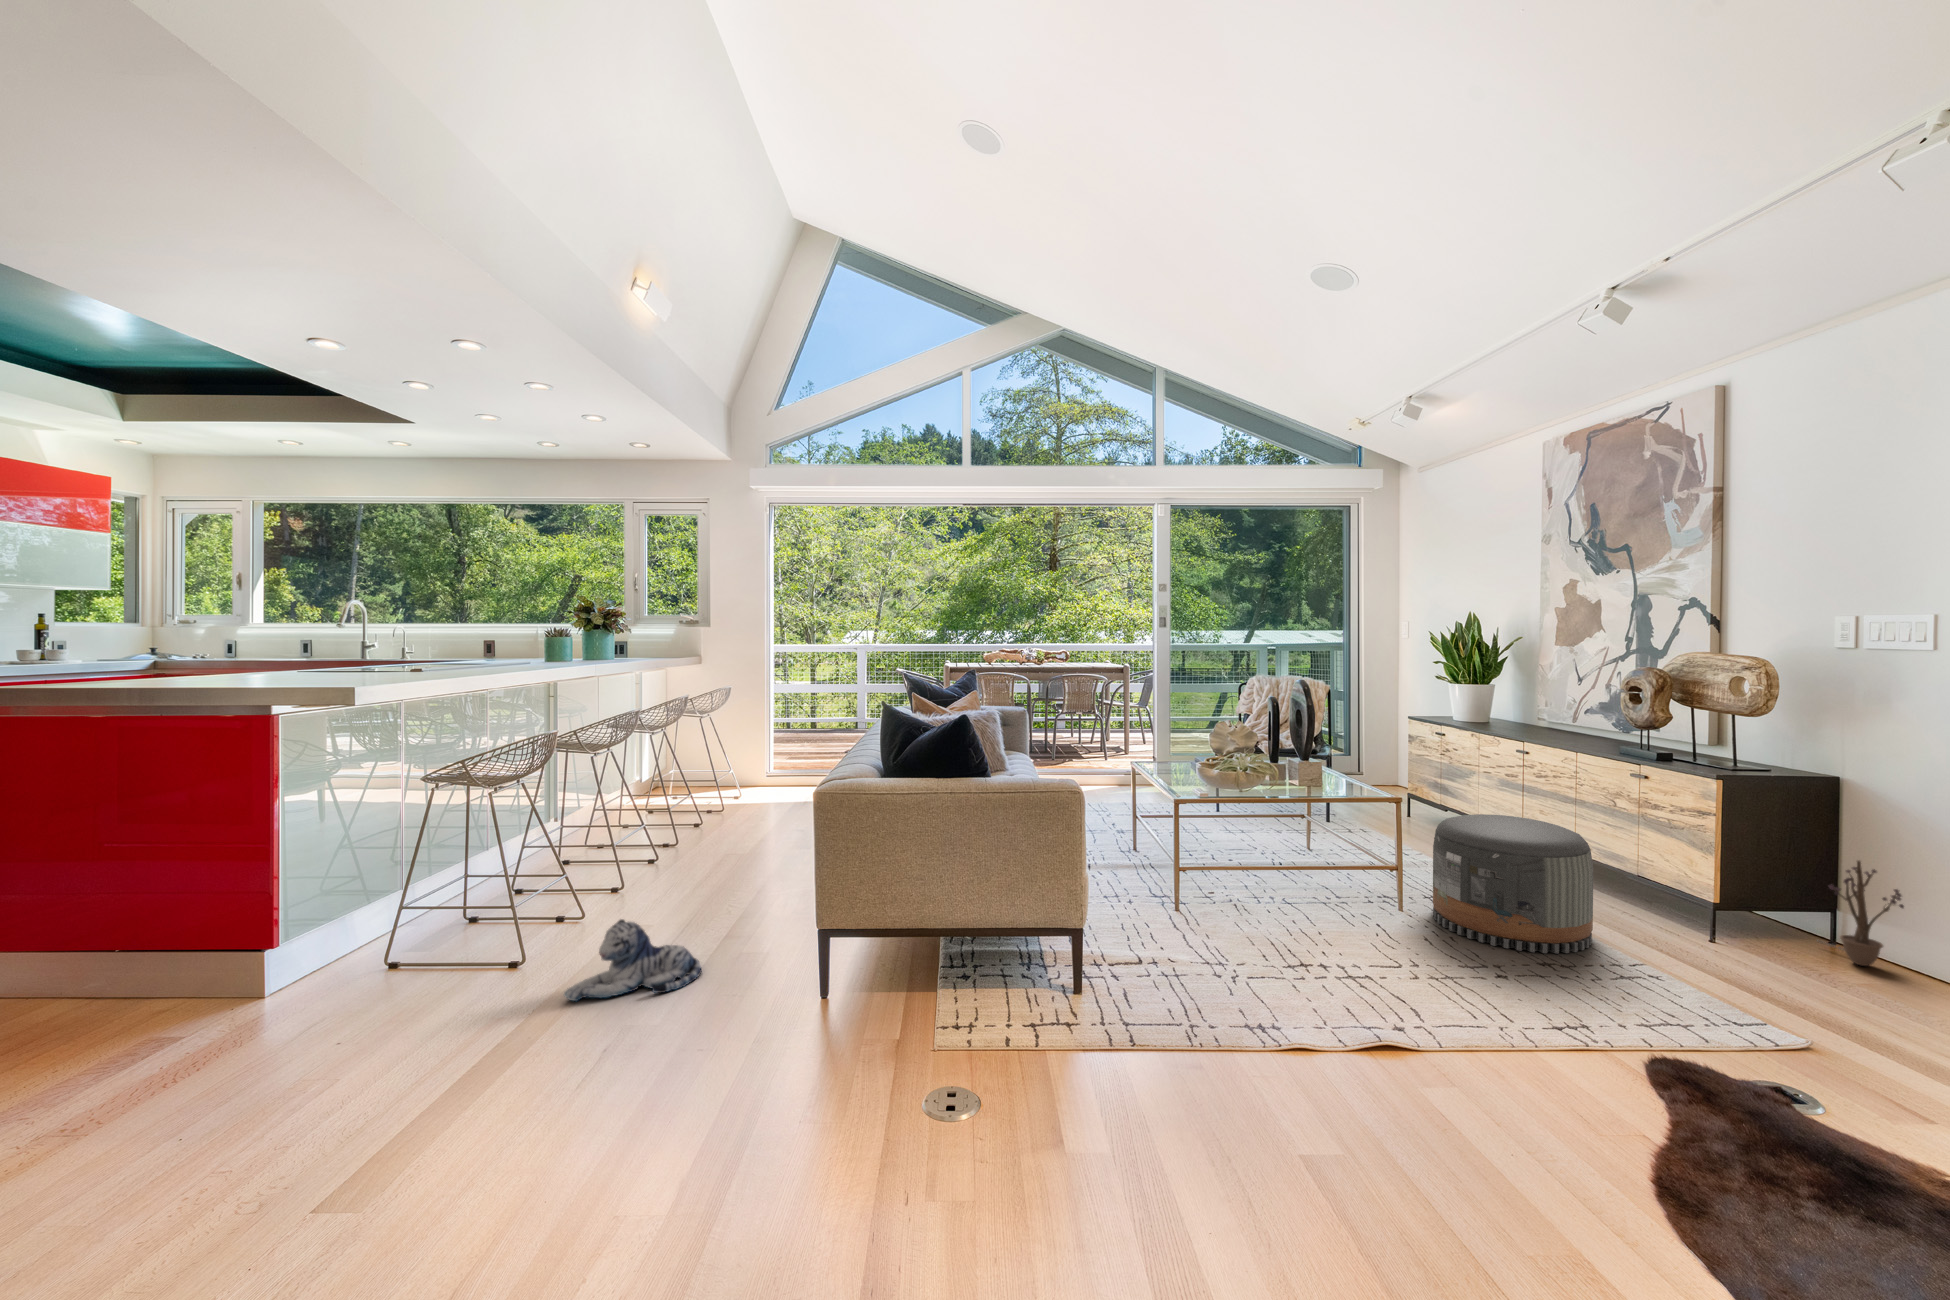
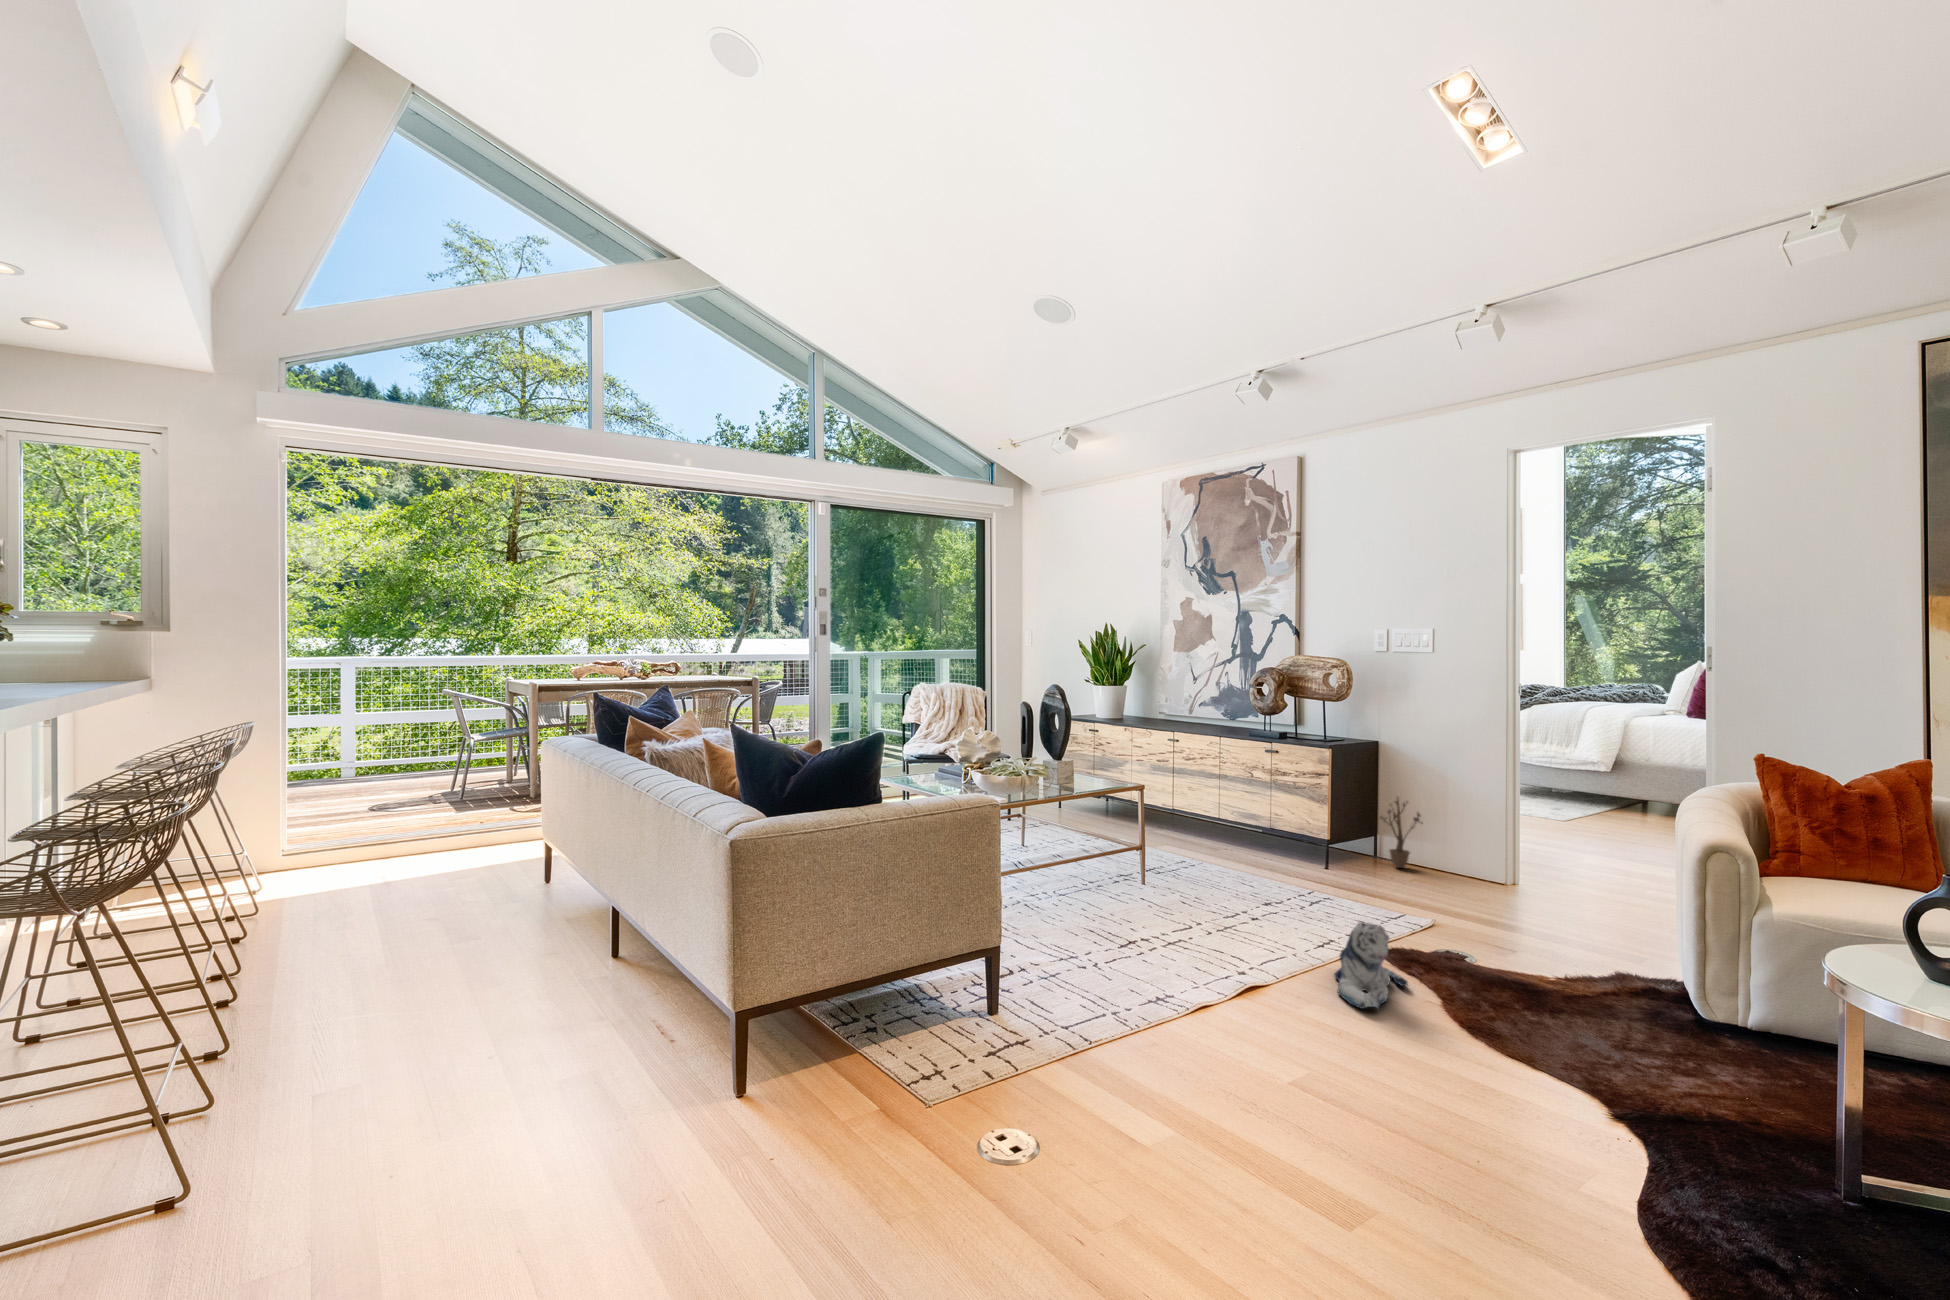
pouf: present [1433,814,1593,954] -> none [1161,791,1273,896]
plush toy: present [564,919,702,1001] -> present [1334,922,1407,1009]

